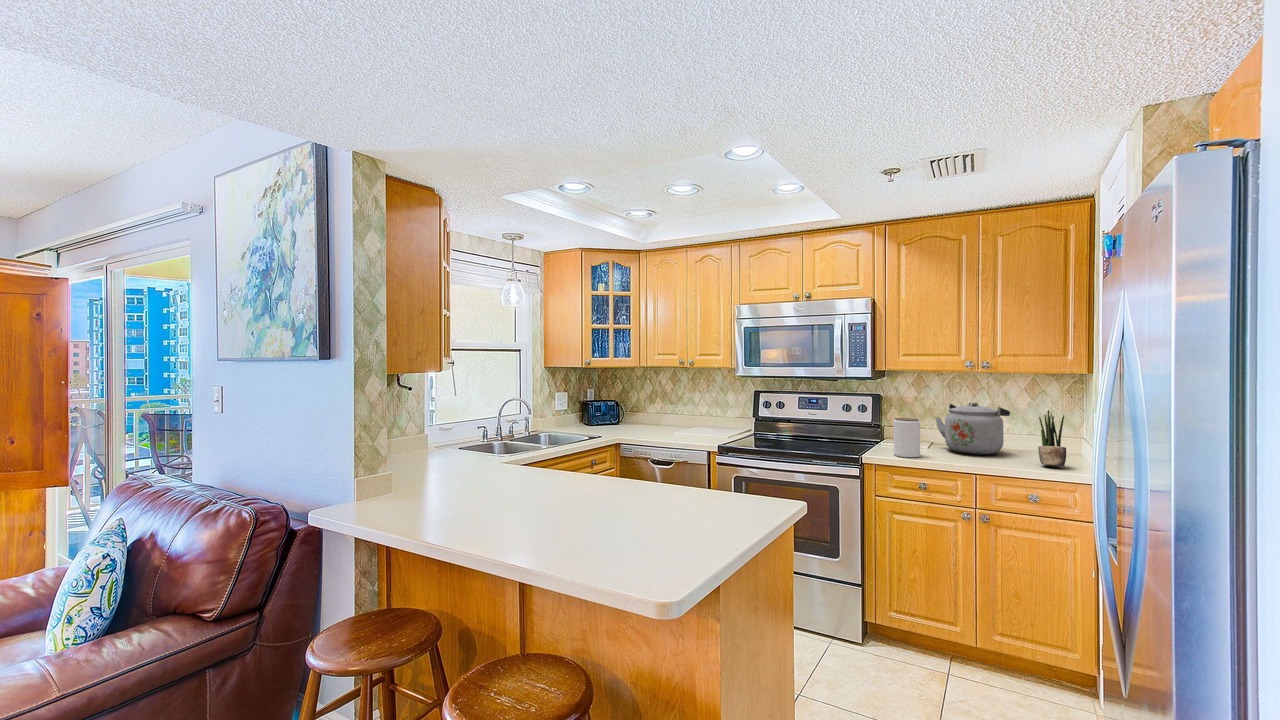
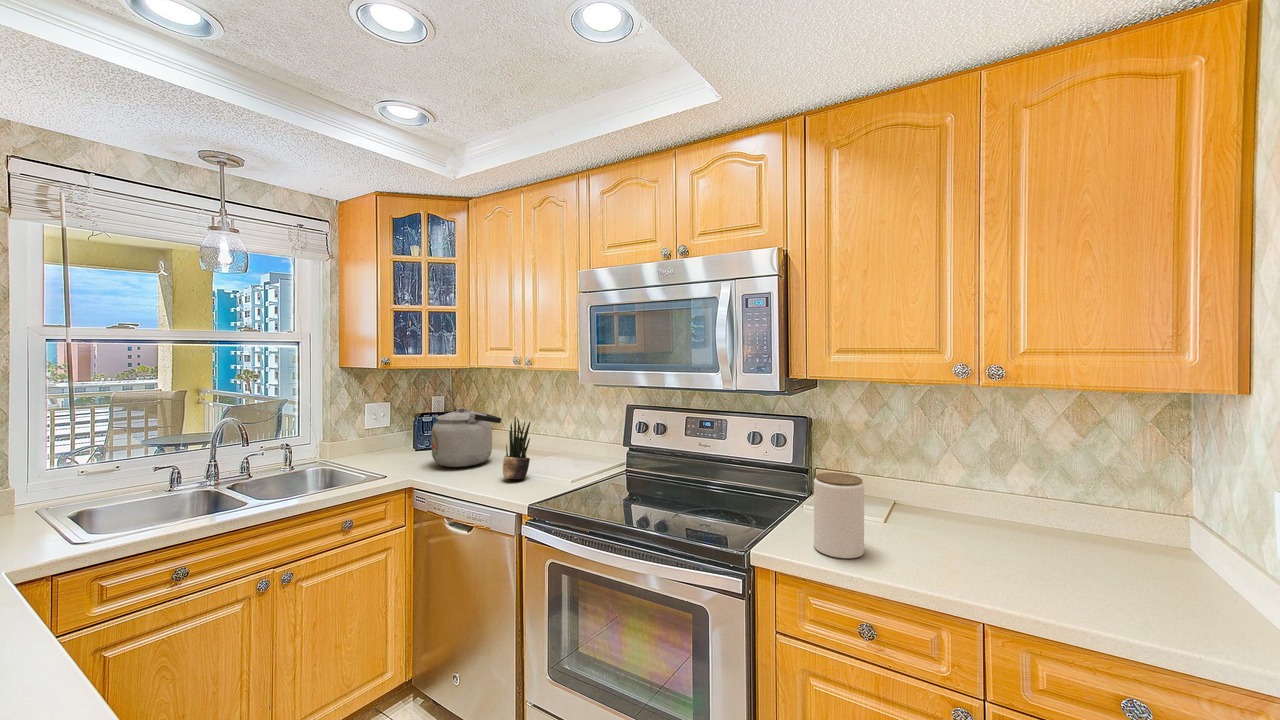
kettle: present [935,402,1010,454] -> present [431,408,501,467]
potted plant: present [1038,410,1066,466] -> present [503,416,530,479]

